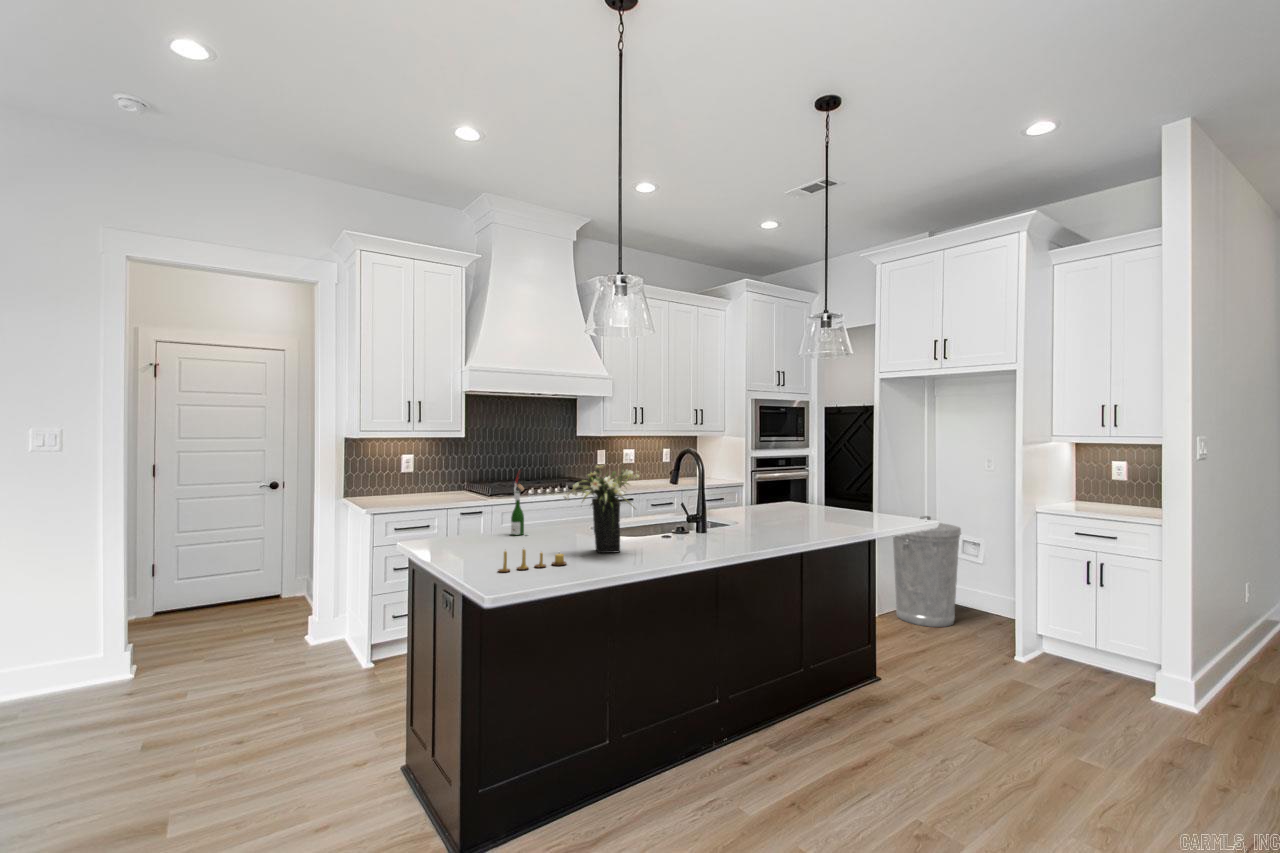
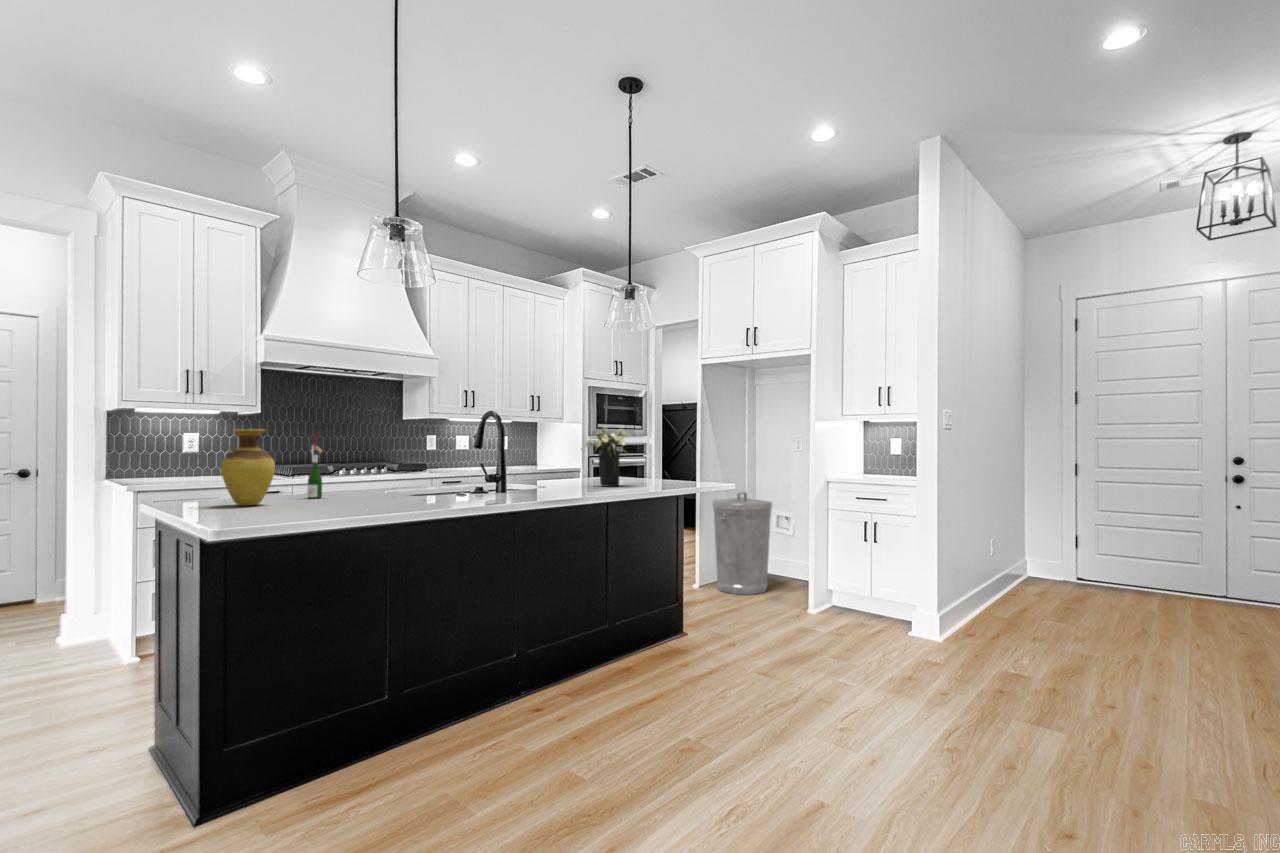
flower arrangement: present [564,464,639,553] -> present [581,426,630,486]
vase: none [439,473,486,549] -> present [221,429,275,506]
candle: present [498,549,567,572] -> none [280,491,356,515]

